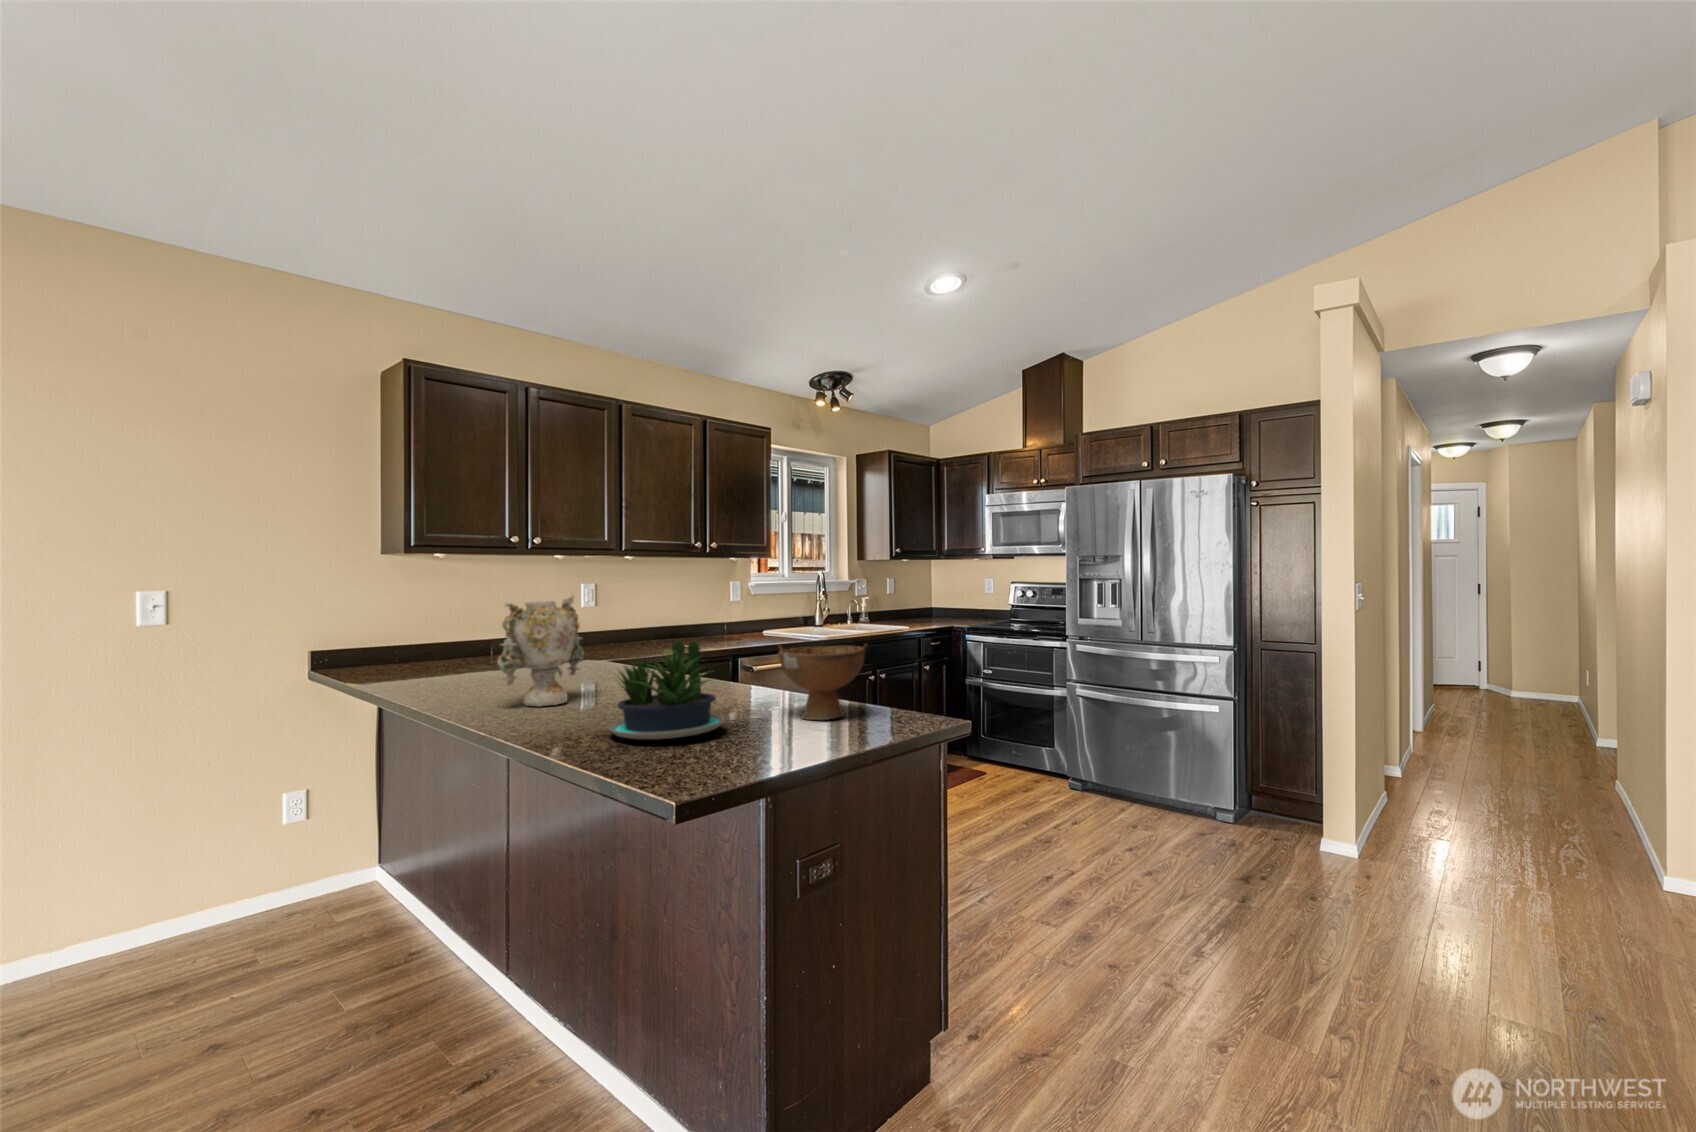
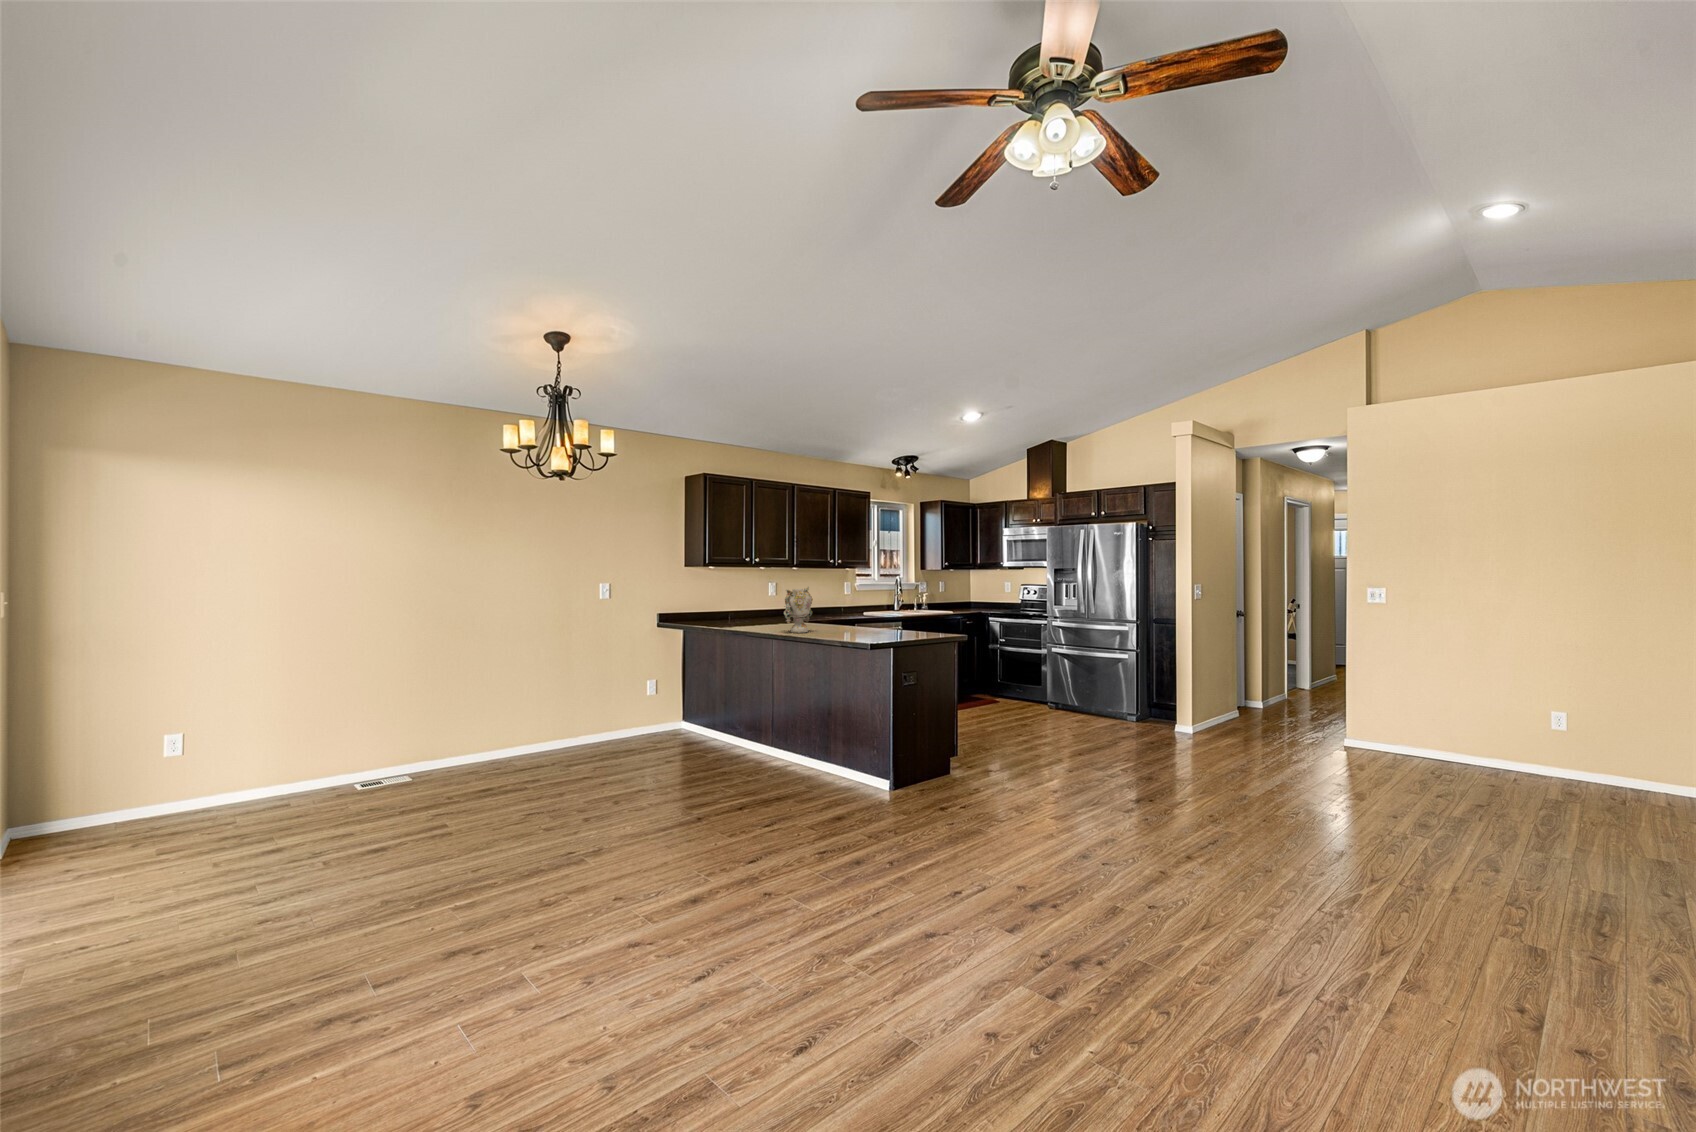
potted plant: present [608,640,725,739] -> none [841,603,885,639]
bowl: present [778,644,868,720] -> none [900,607,938,637]

